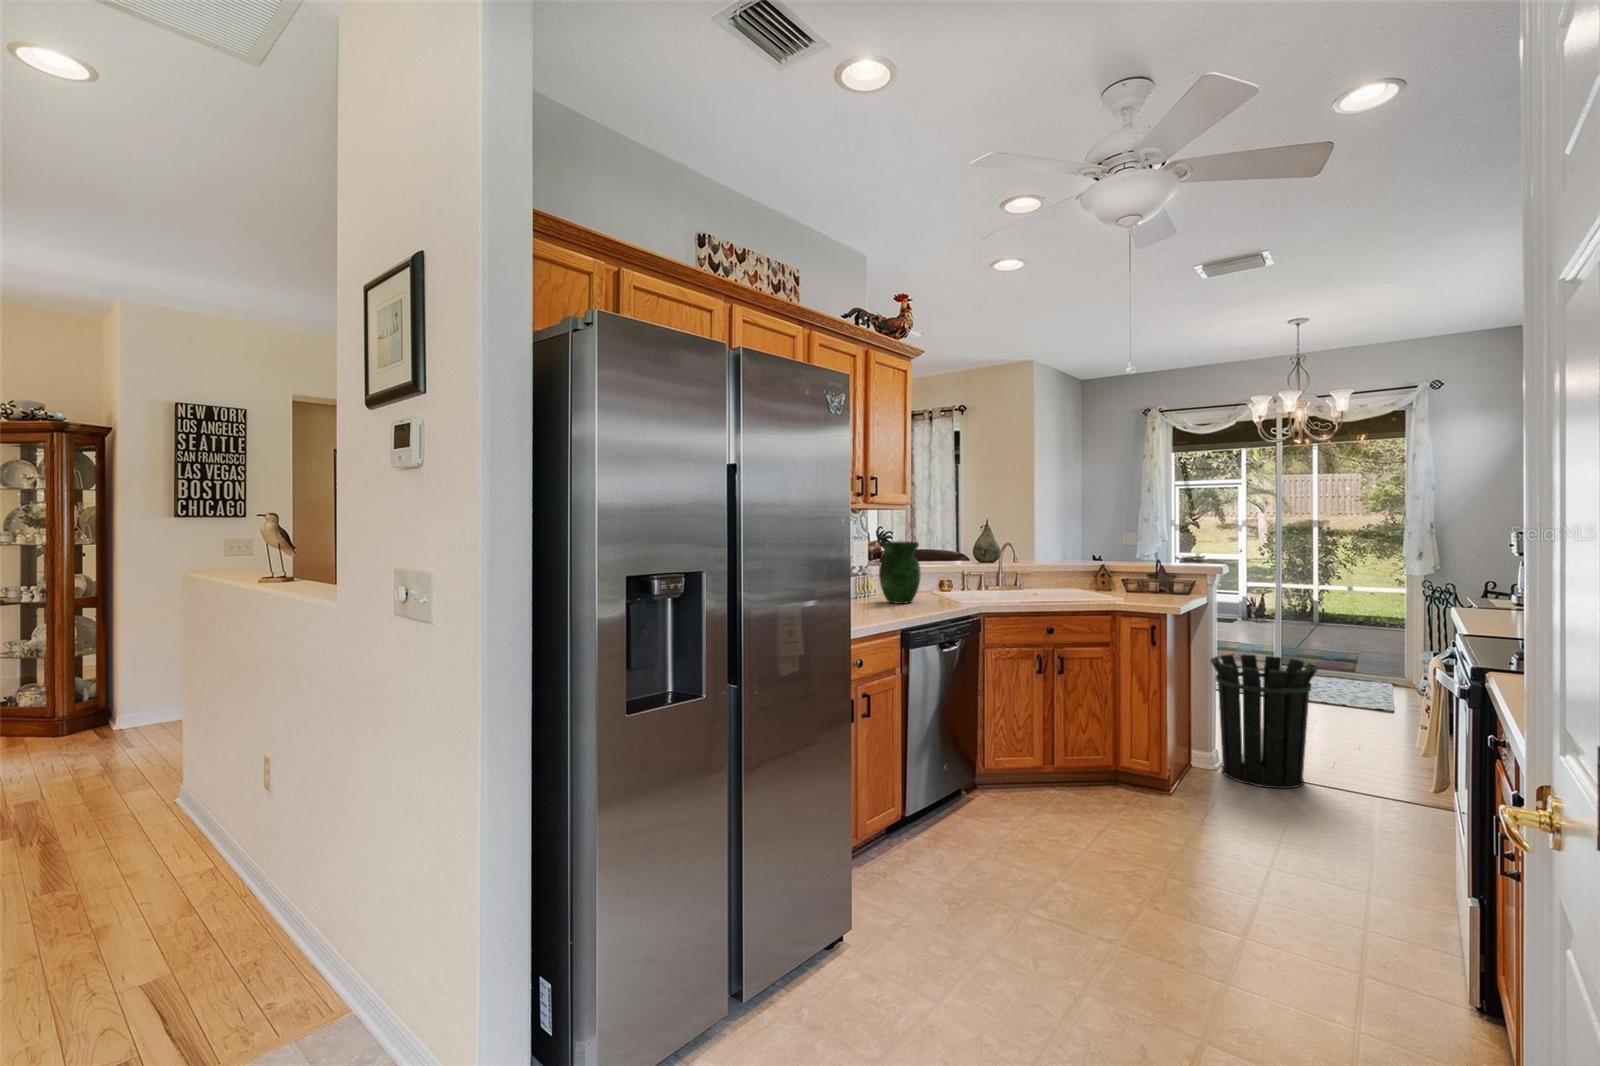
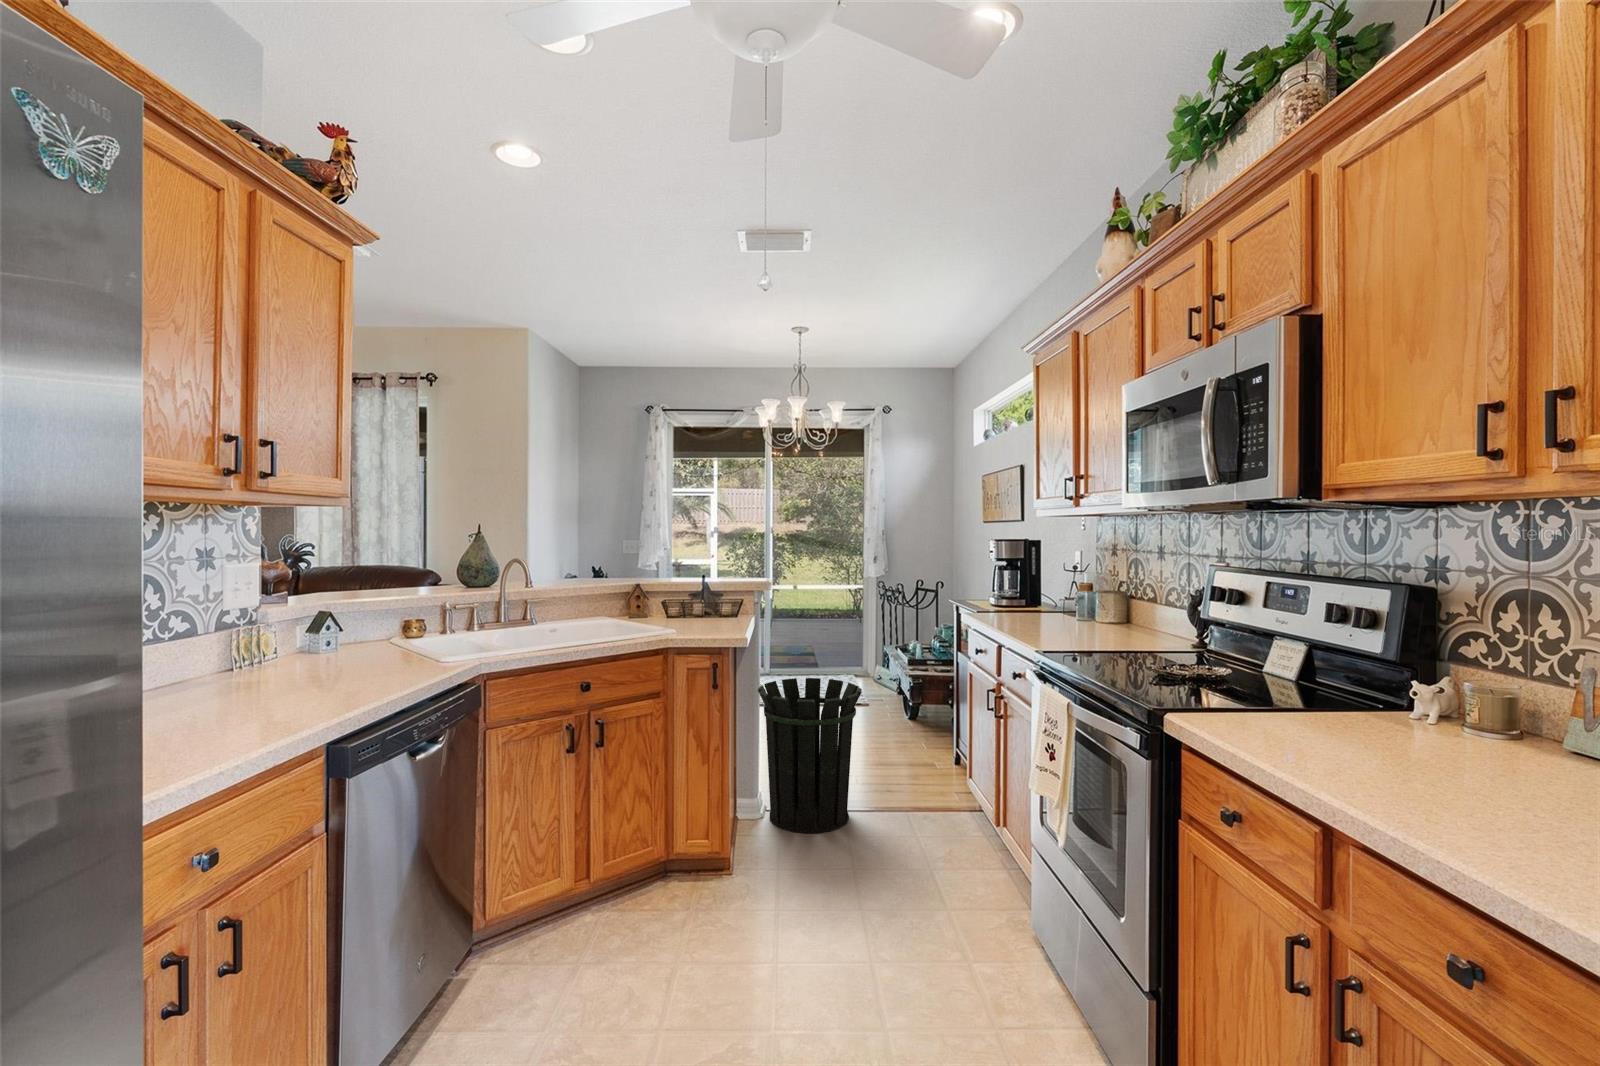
vase: present [879,541,921,604] -> none [282,562,370,676]

